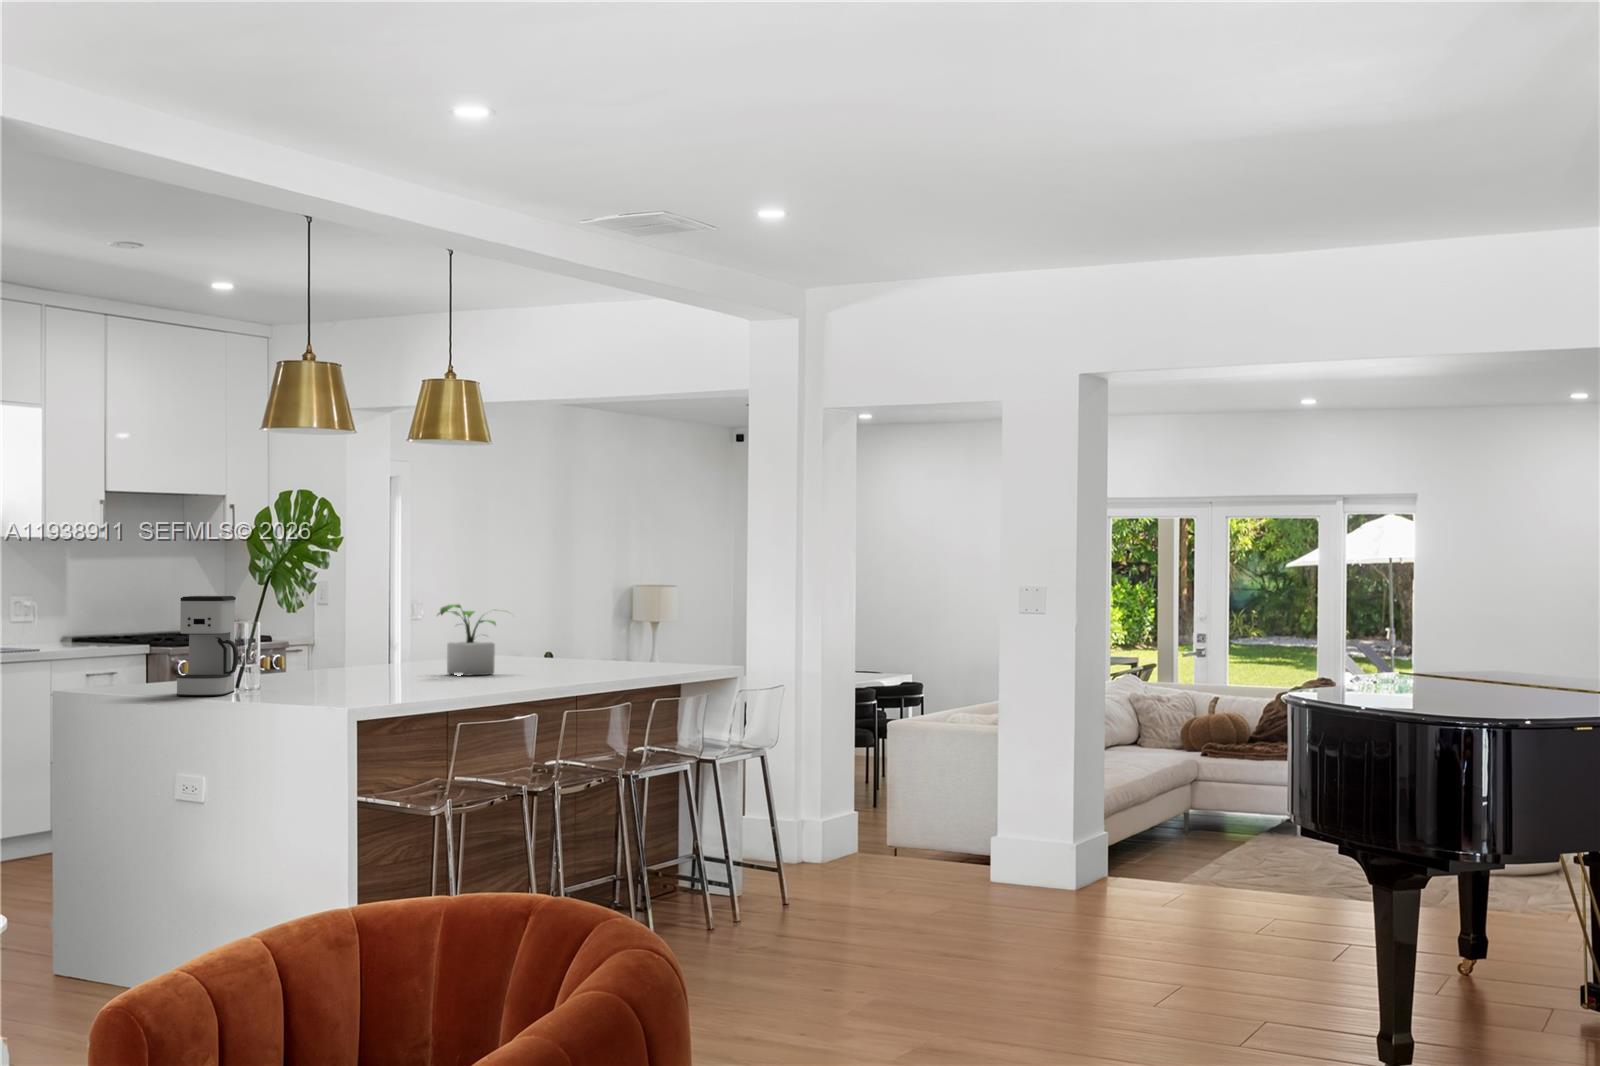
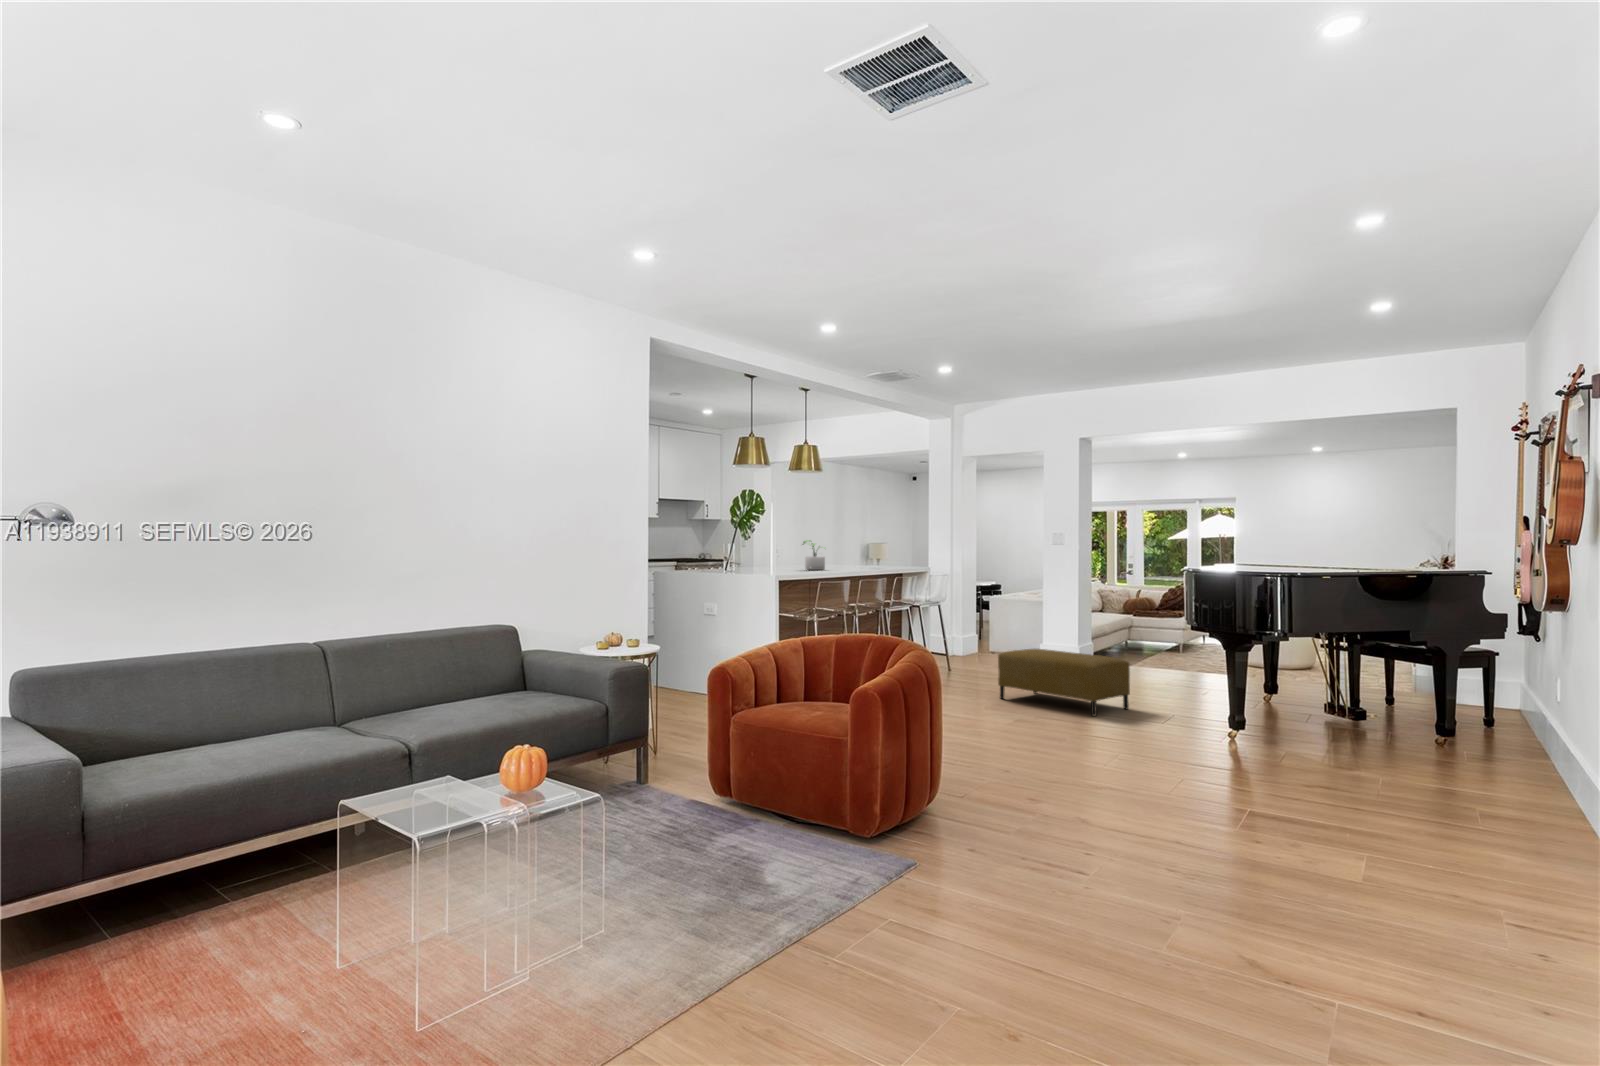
coffee maker: present [176,596,239,696] -> none [701,534,725,574]
ottoman: none [883,865,1172,1031] -> present [998,649,1130,716]

